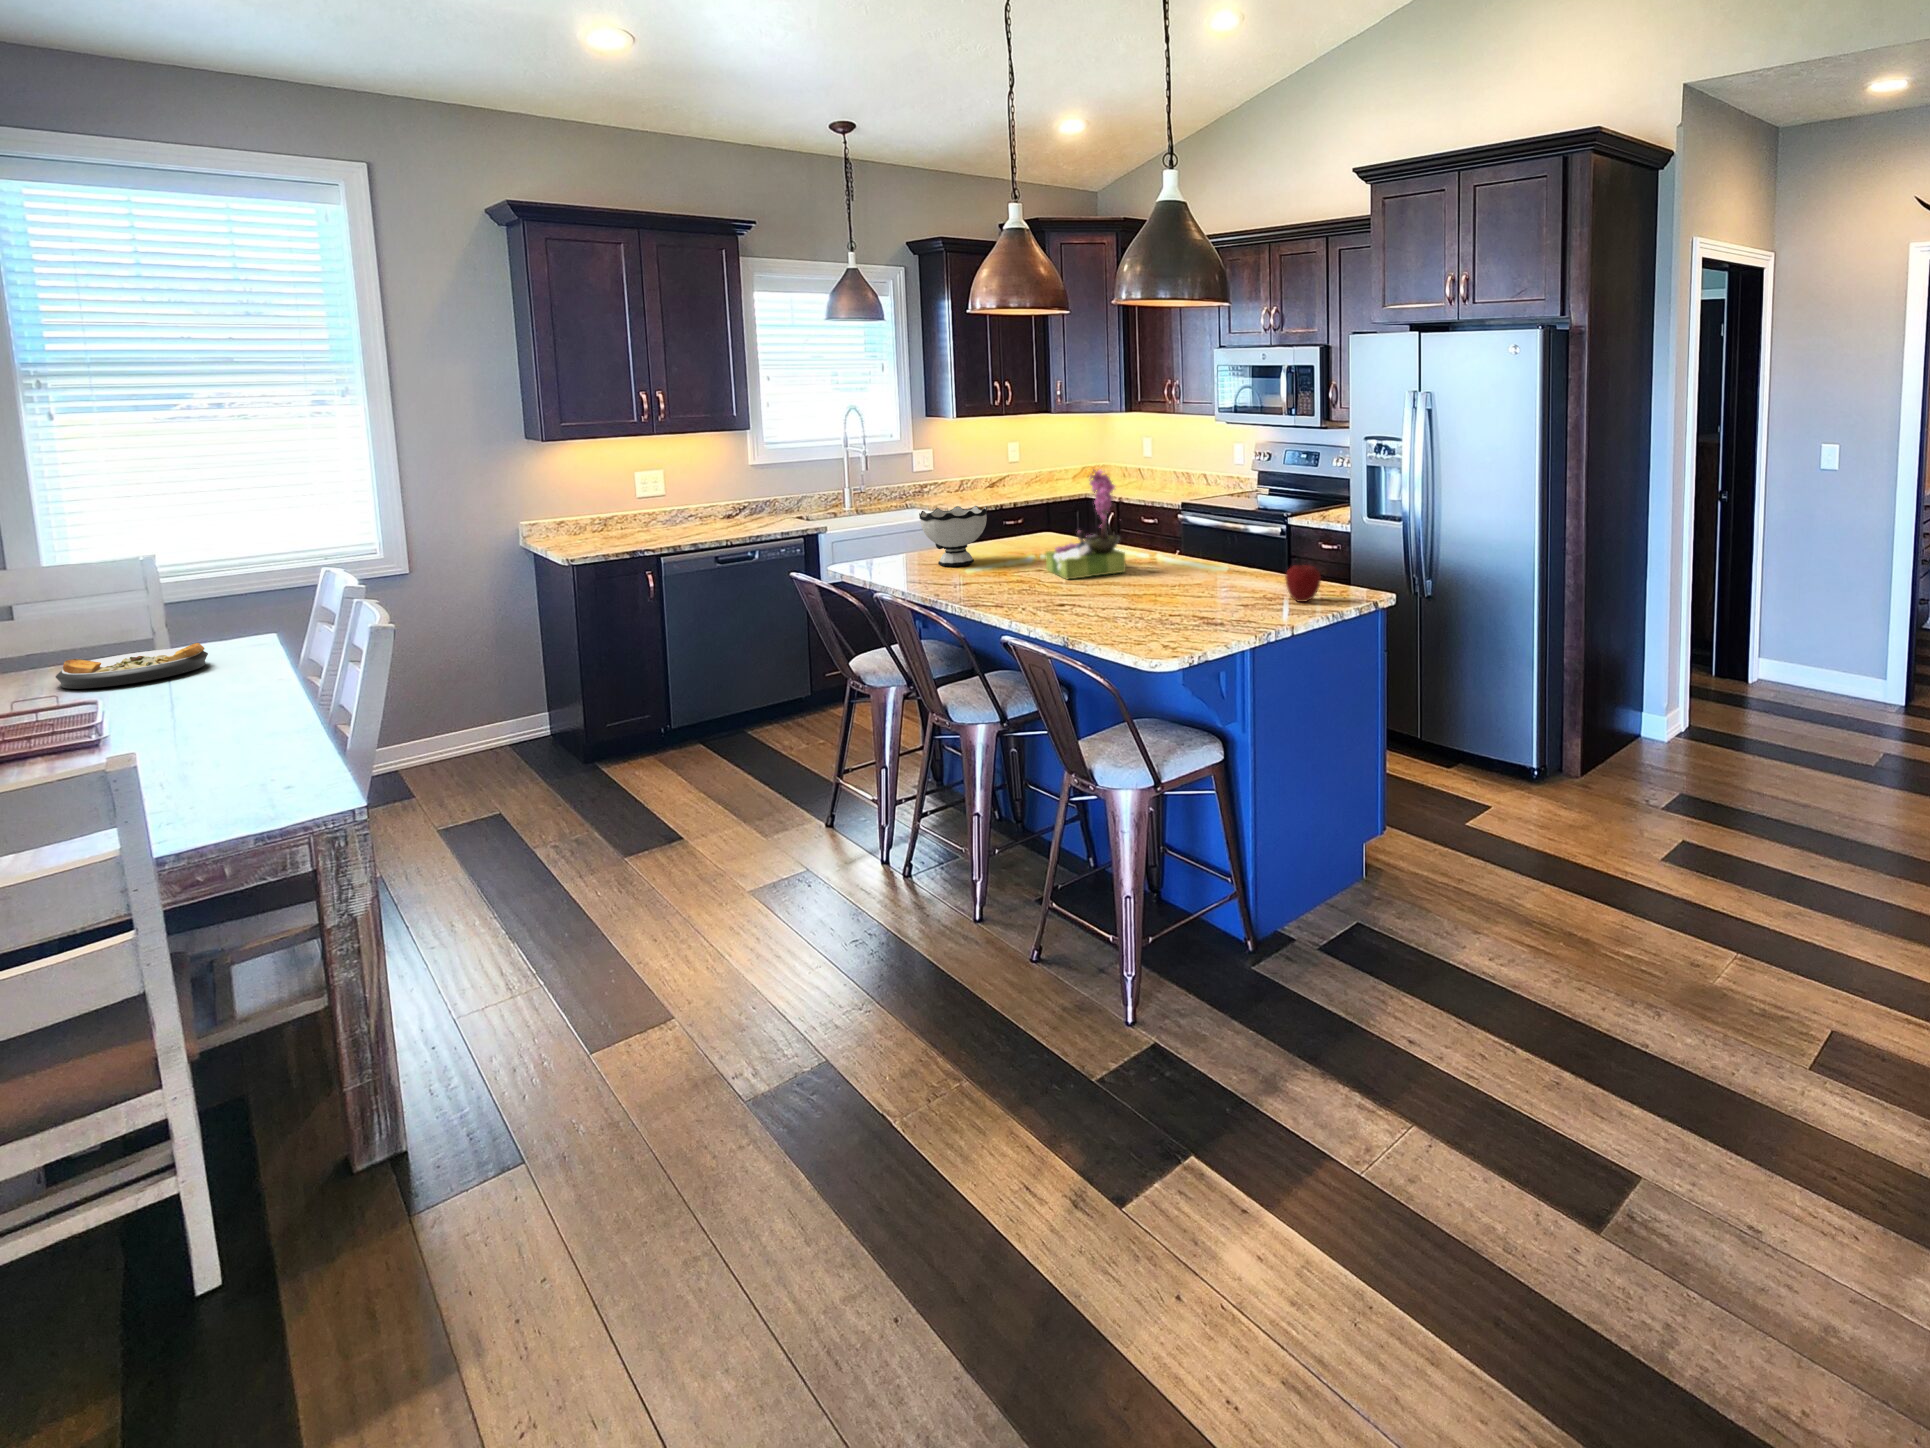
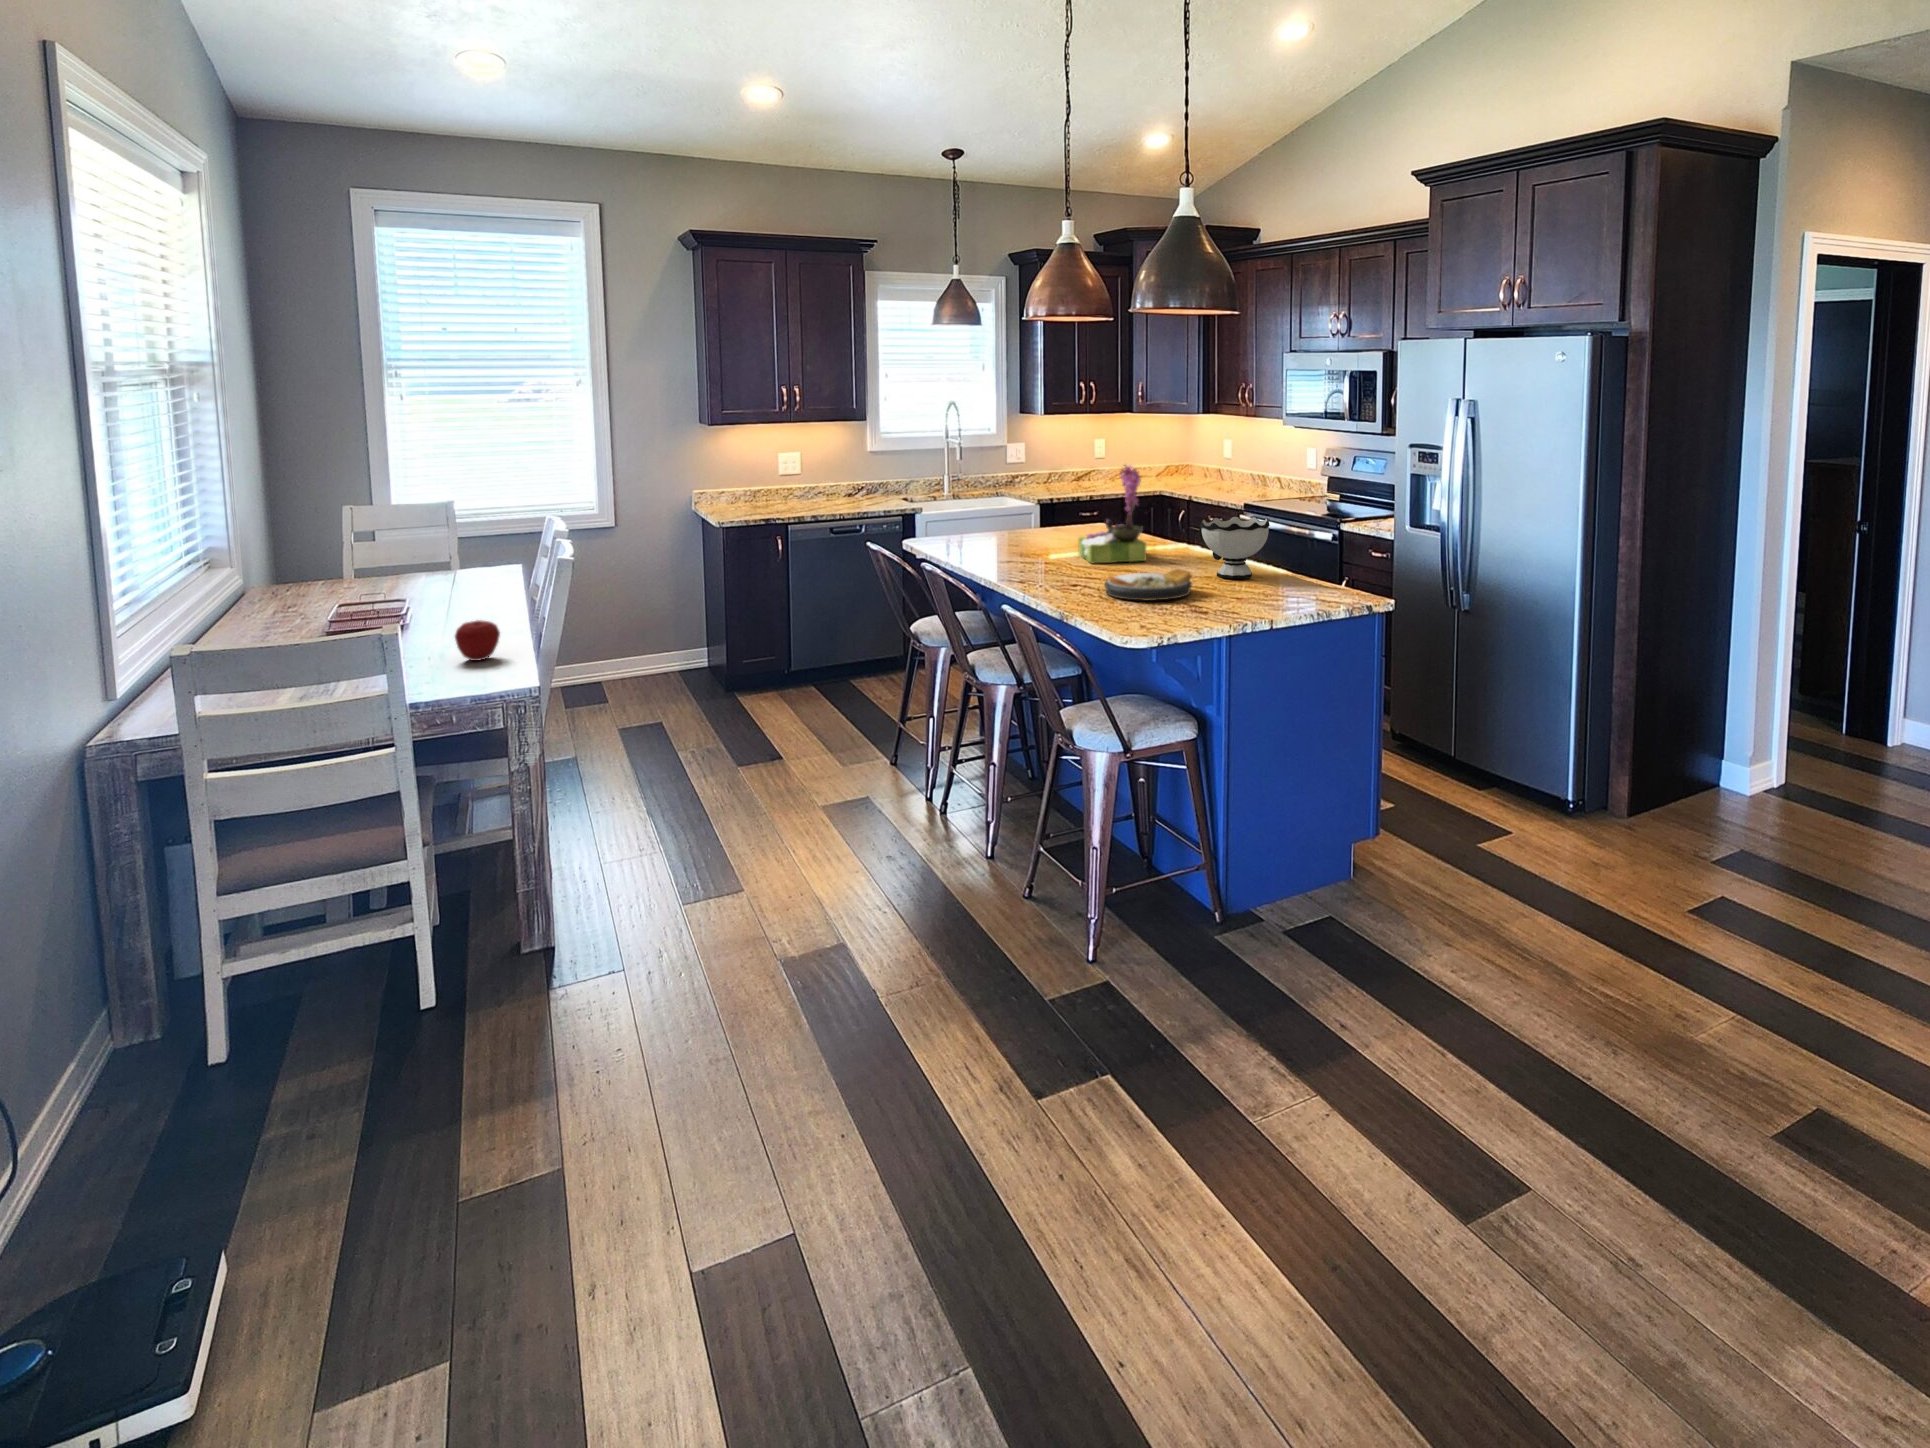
bowl: present [919,506,987,566] -> present [1199,516,1270,579]
apple: present [1285,565,1321,602] -> present [455,620,500,661]
plate: present [56,643,208,689] -> present [1104,569,1193,600]

